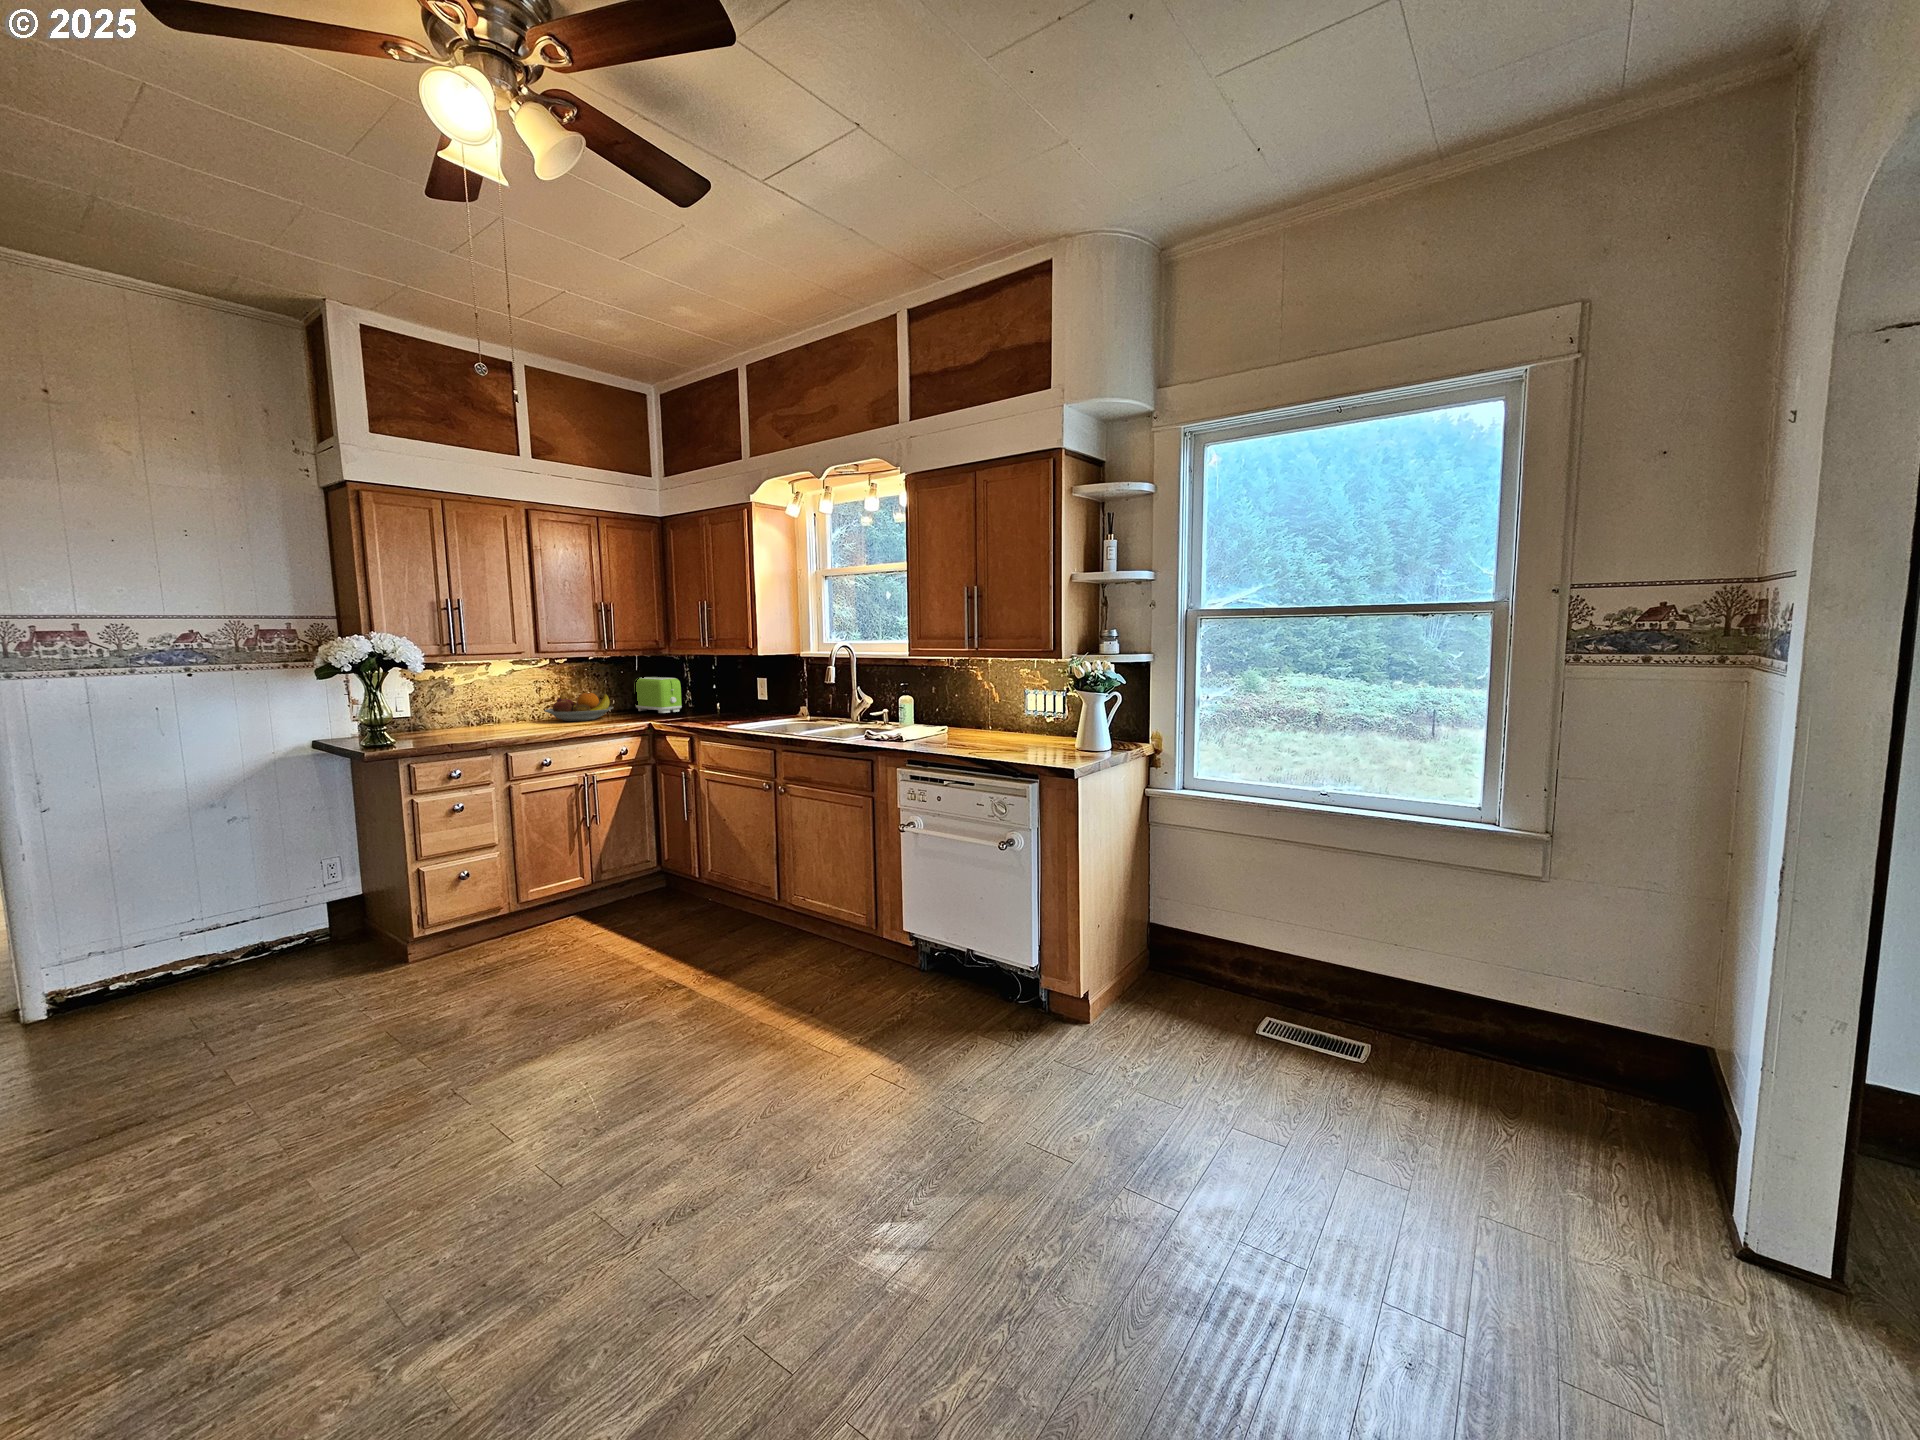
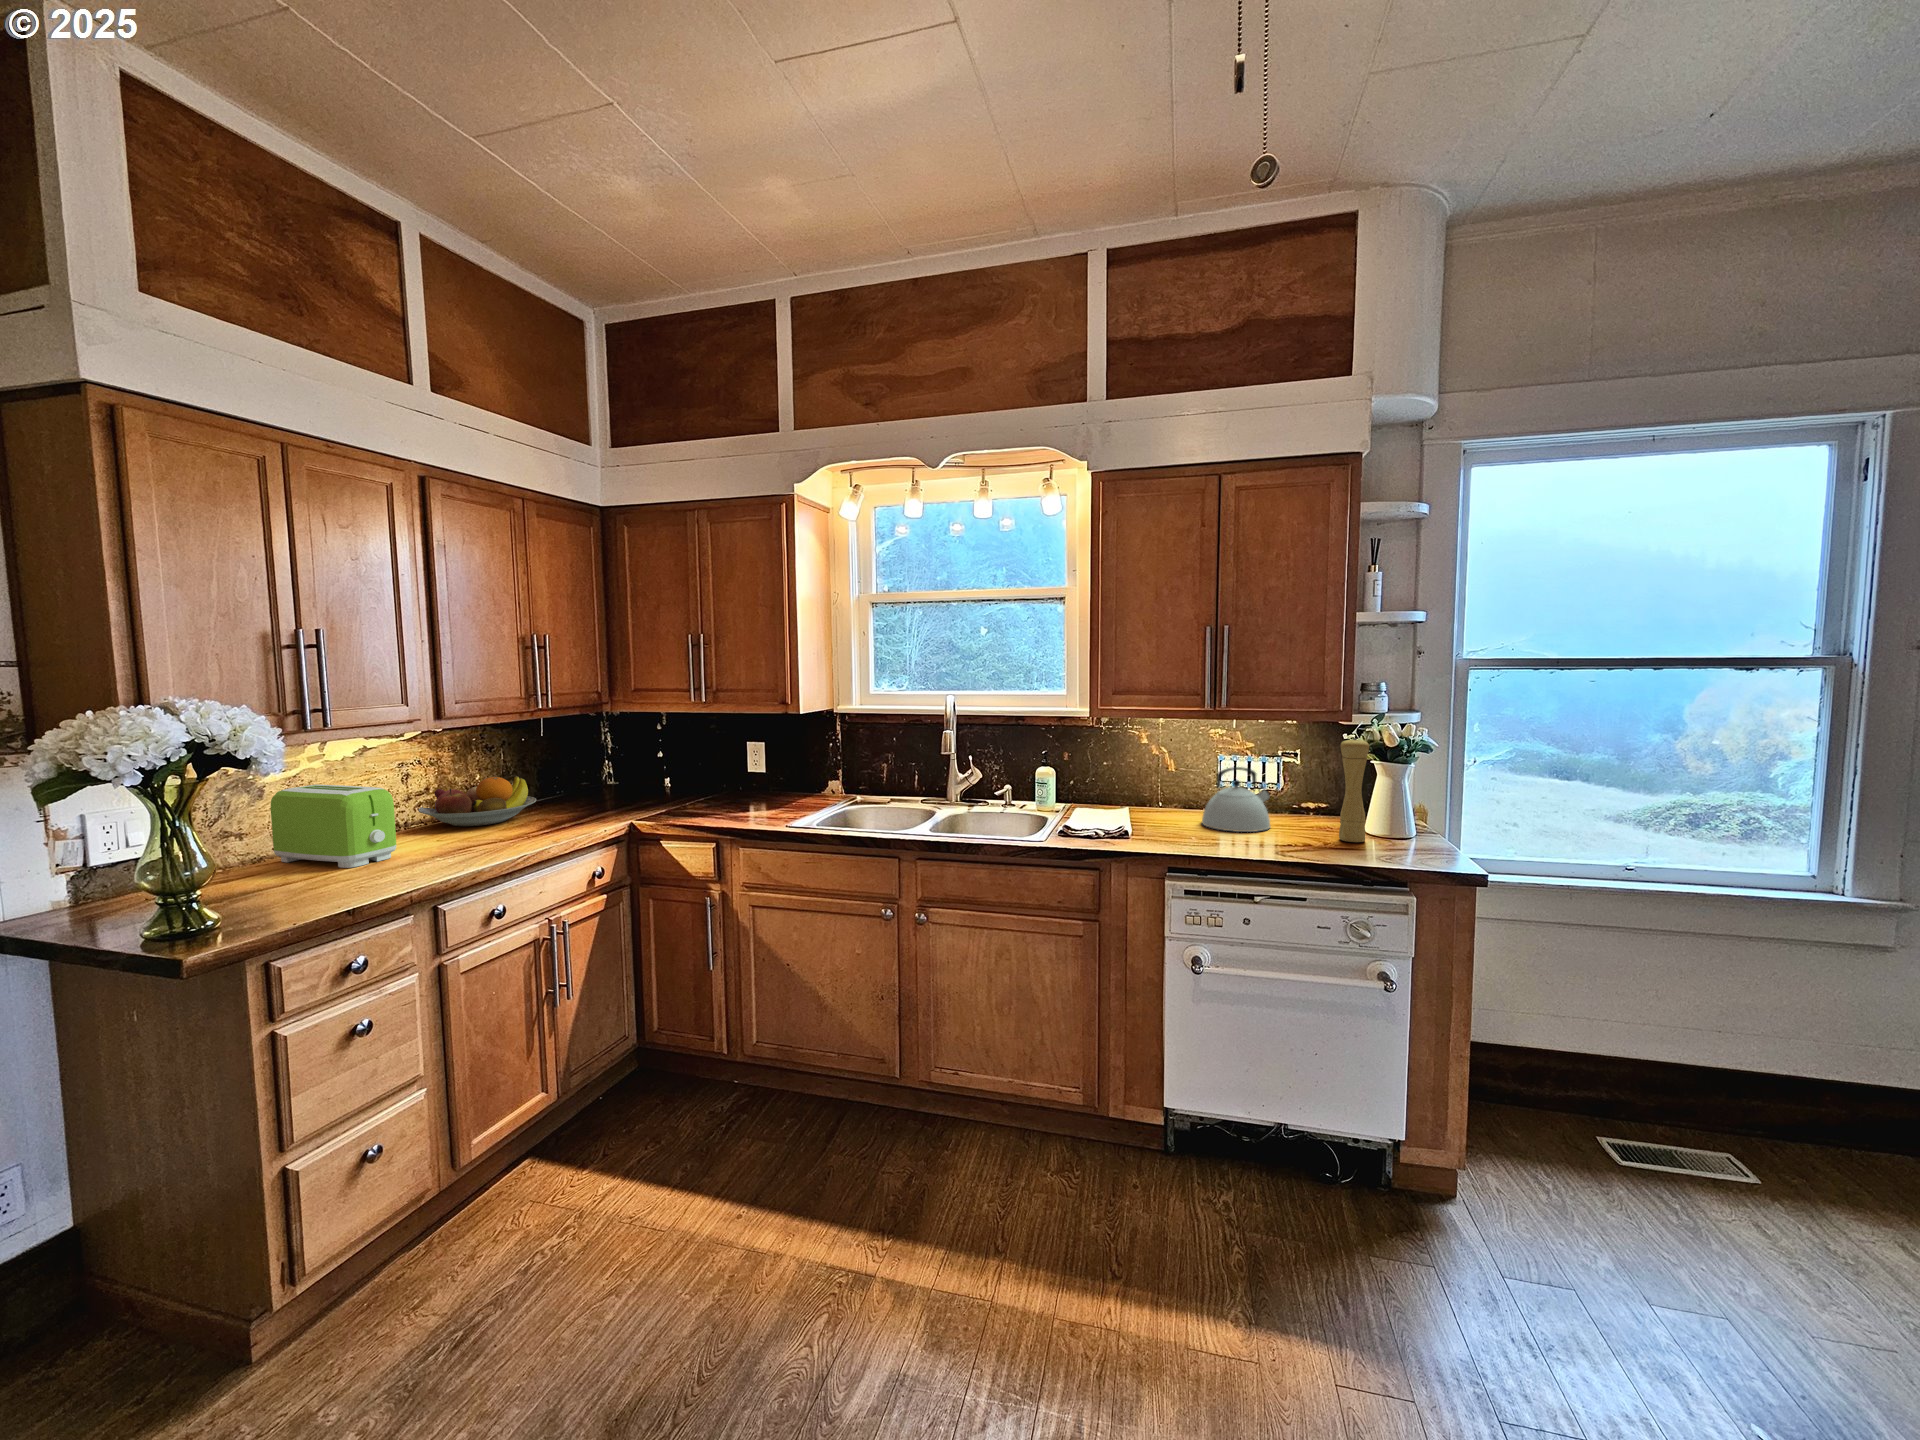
pepper mill: none [1043,672,1063,751] -> present [1339,738,1369,842]
toaster: present [635,677,682,713] -> present [271,785,396,868]
kettle: none [980,696,1032,743] -> present [1202,767,1270,832]

